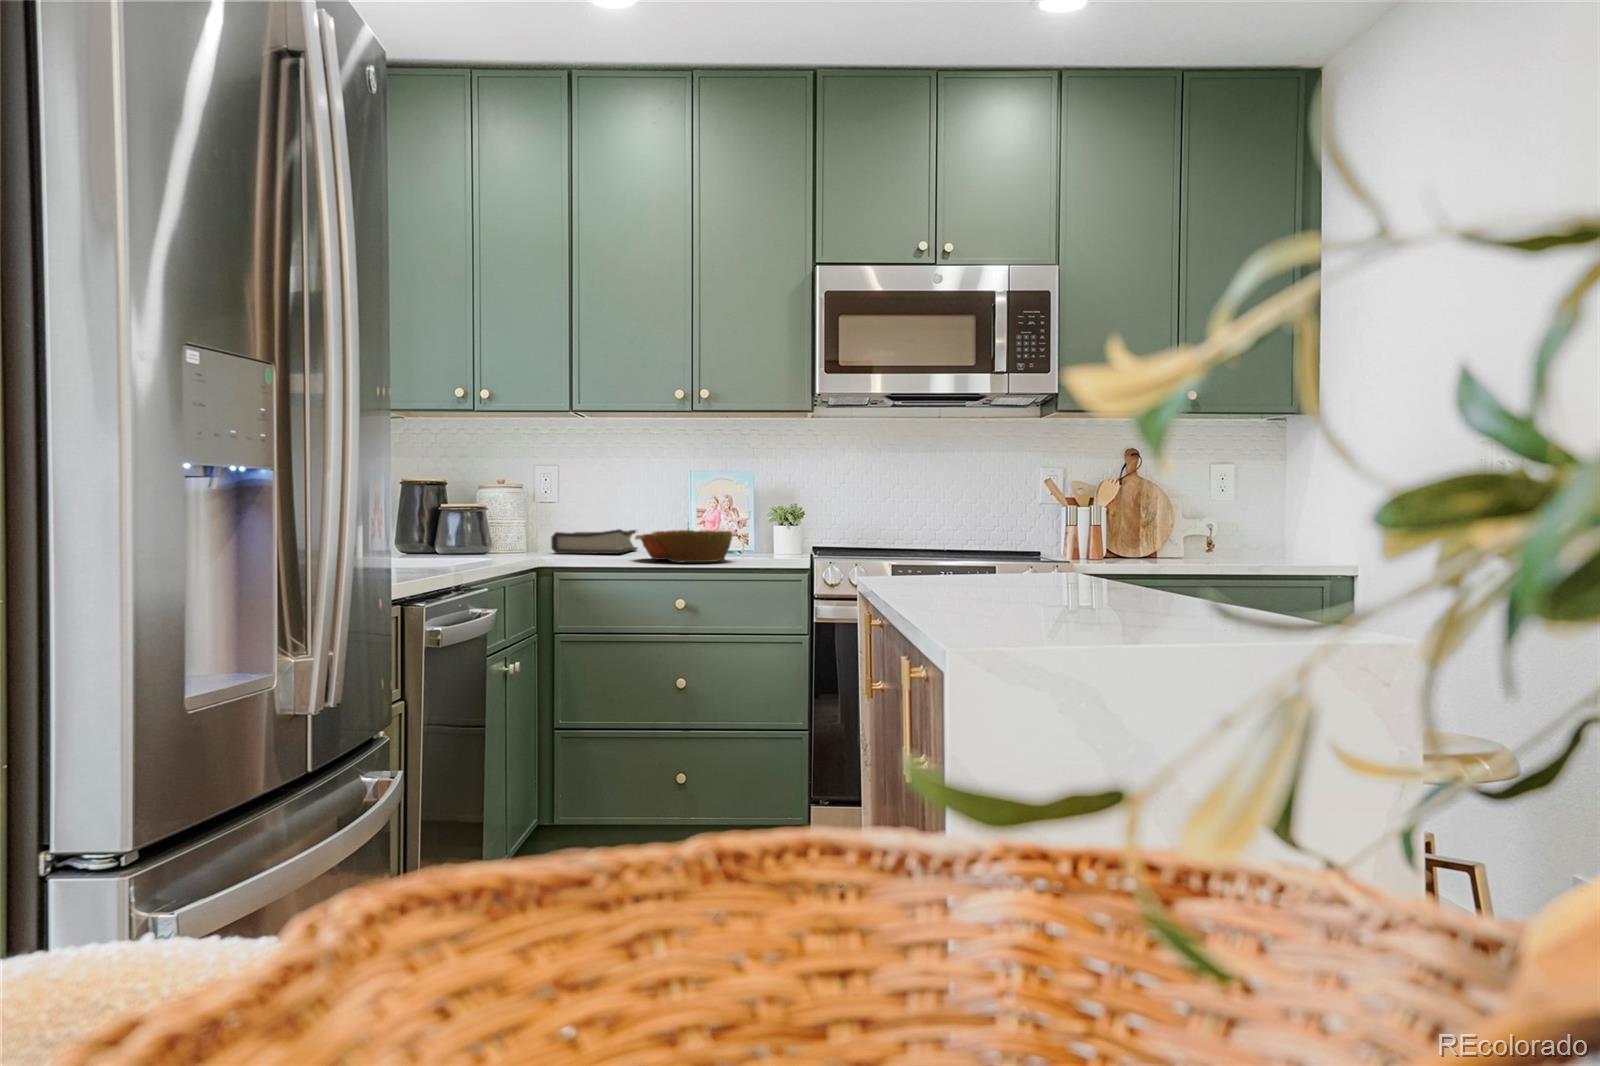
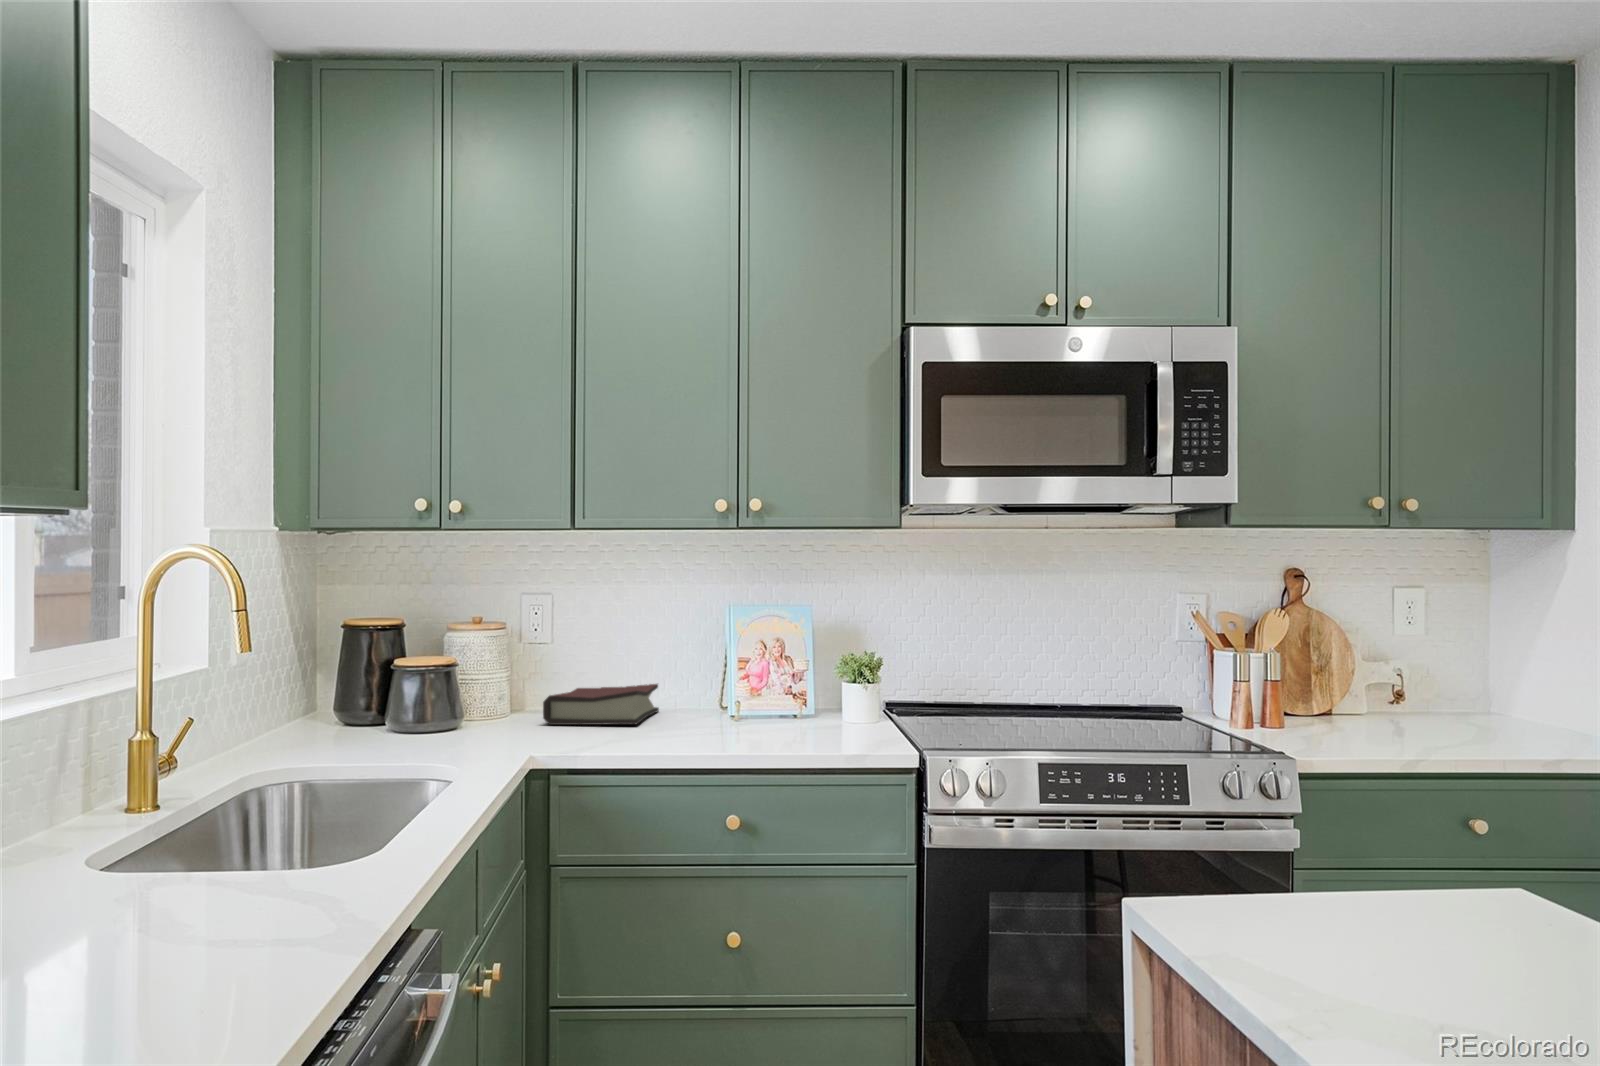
bowl: present [635,530,732,562] -> none [658,698,796,750]

